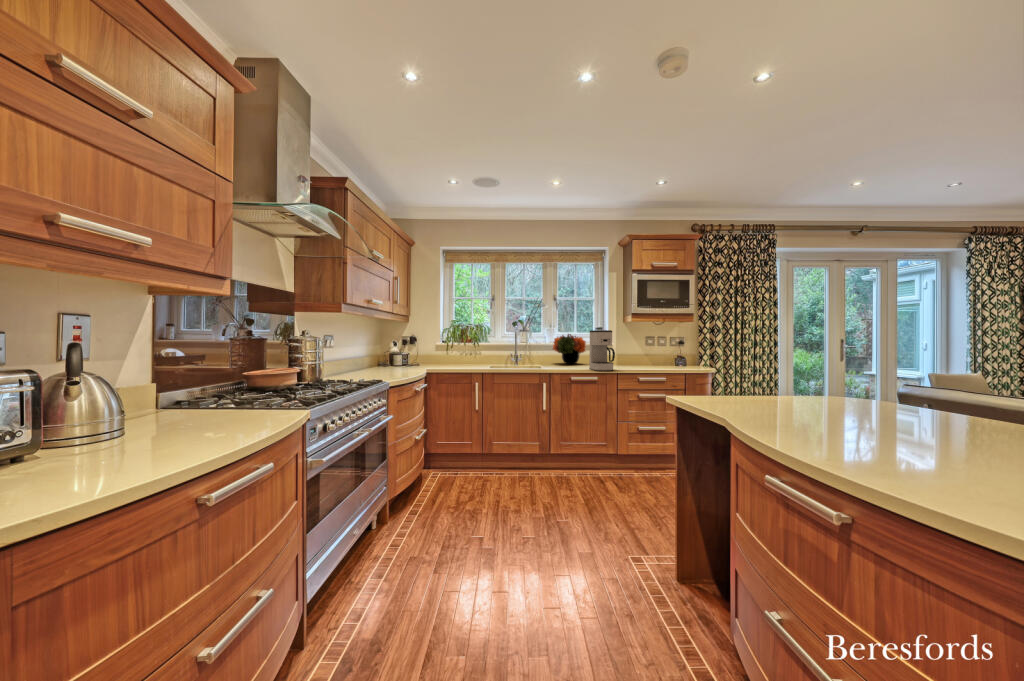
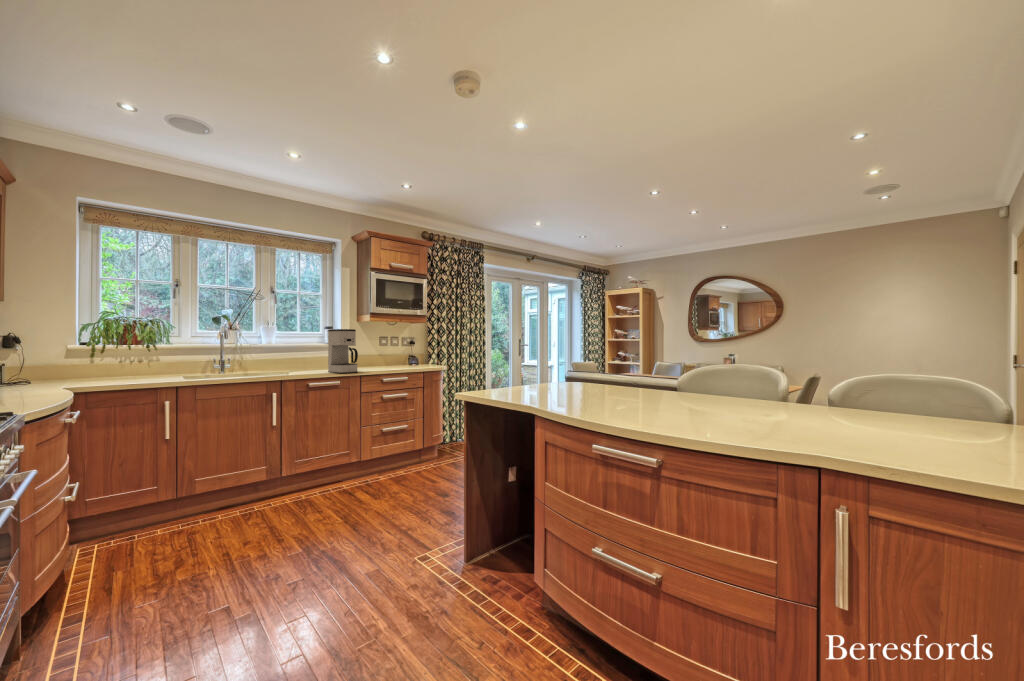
flower arrangement: present [553,334,586,364] -> none [273,333,318,369]

